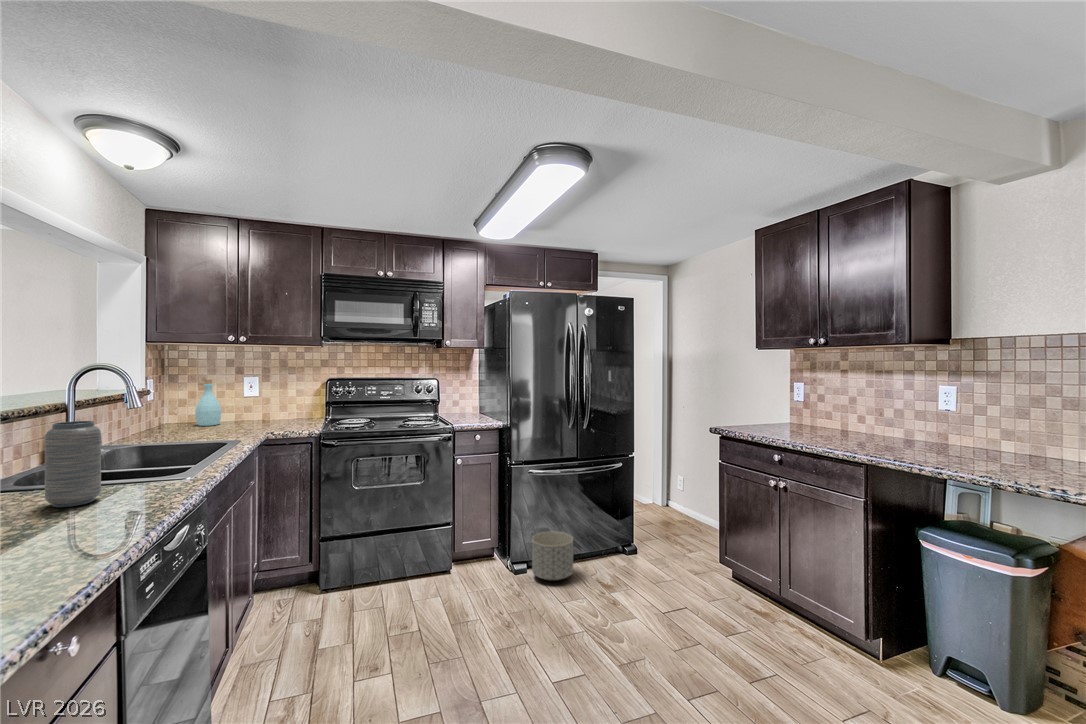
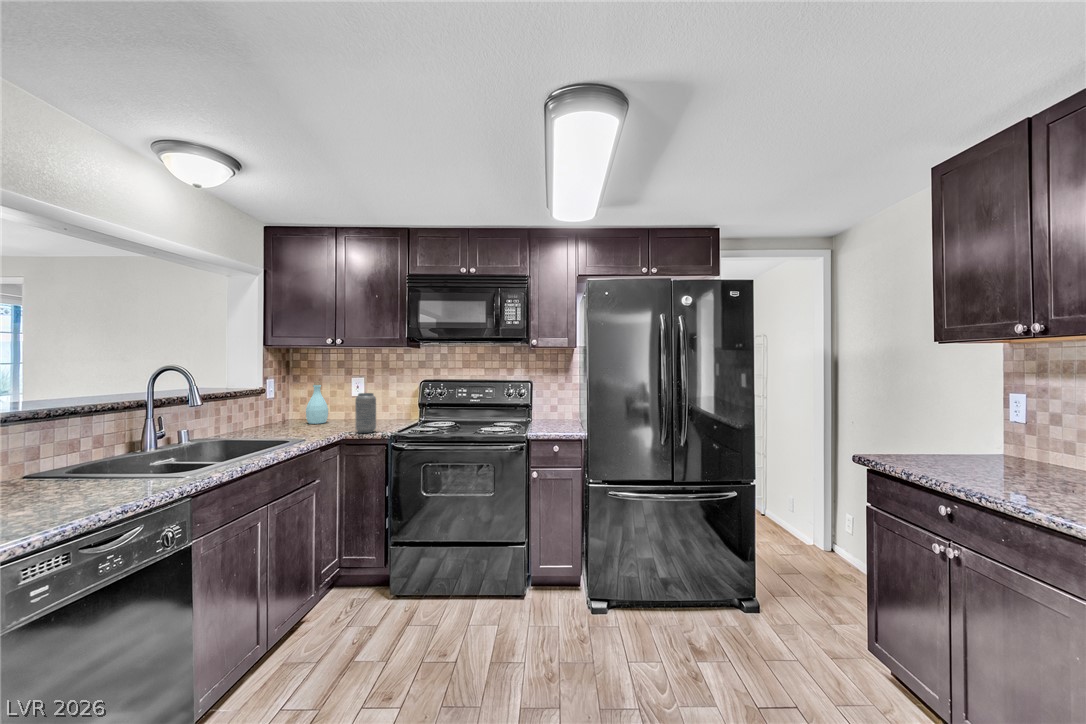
vase: present [45,421,101,507] -> present [355,393,376,433]
planter: present [532,531,573,581] -> none [607,568,658,630]

